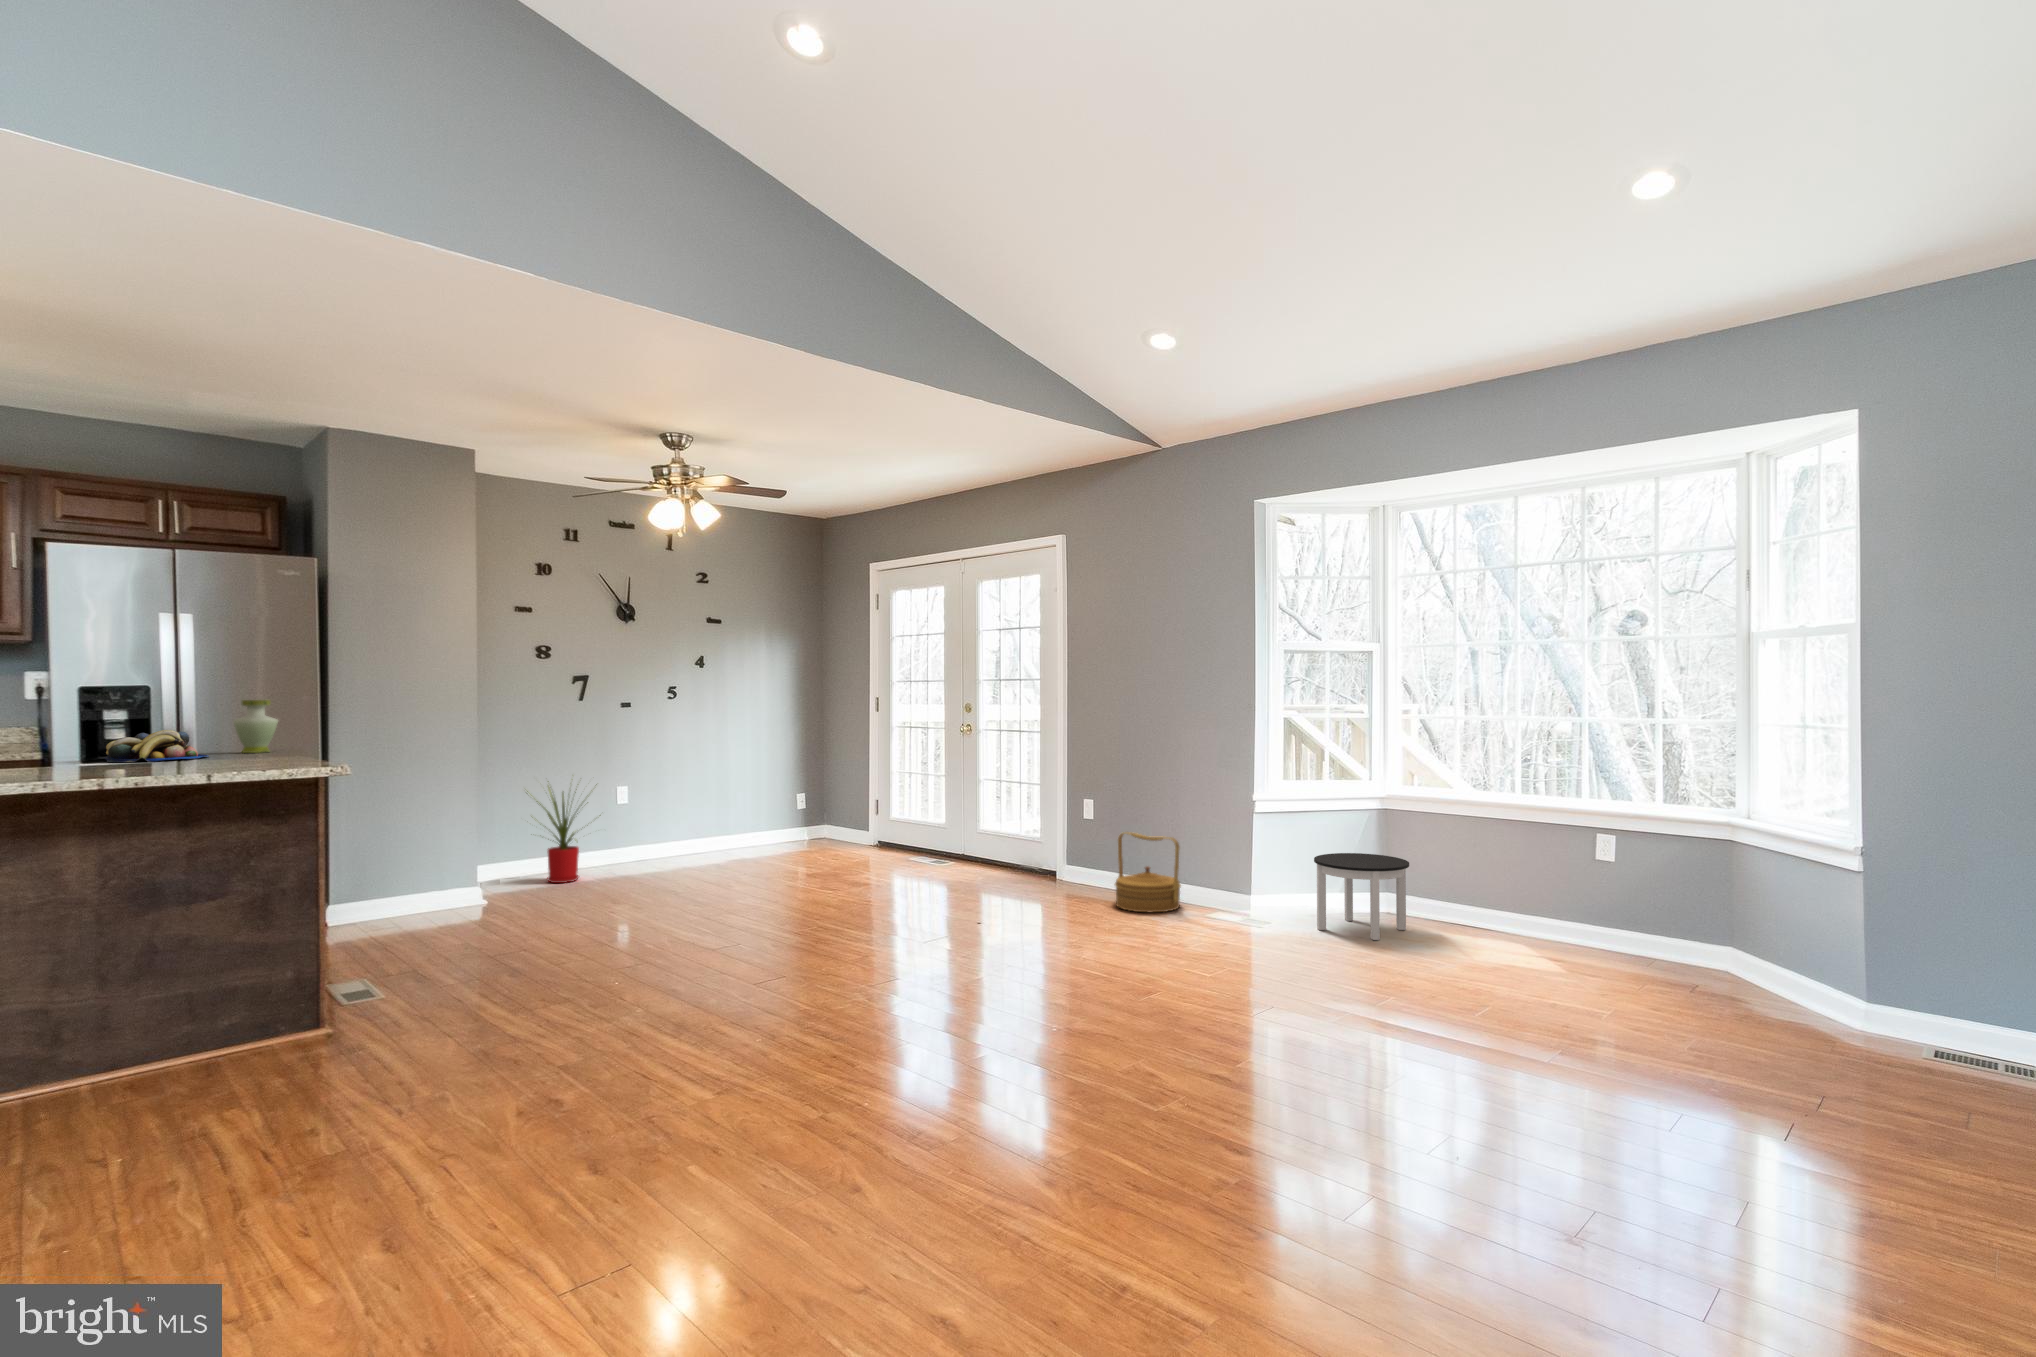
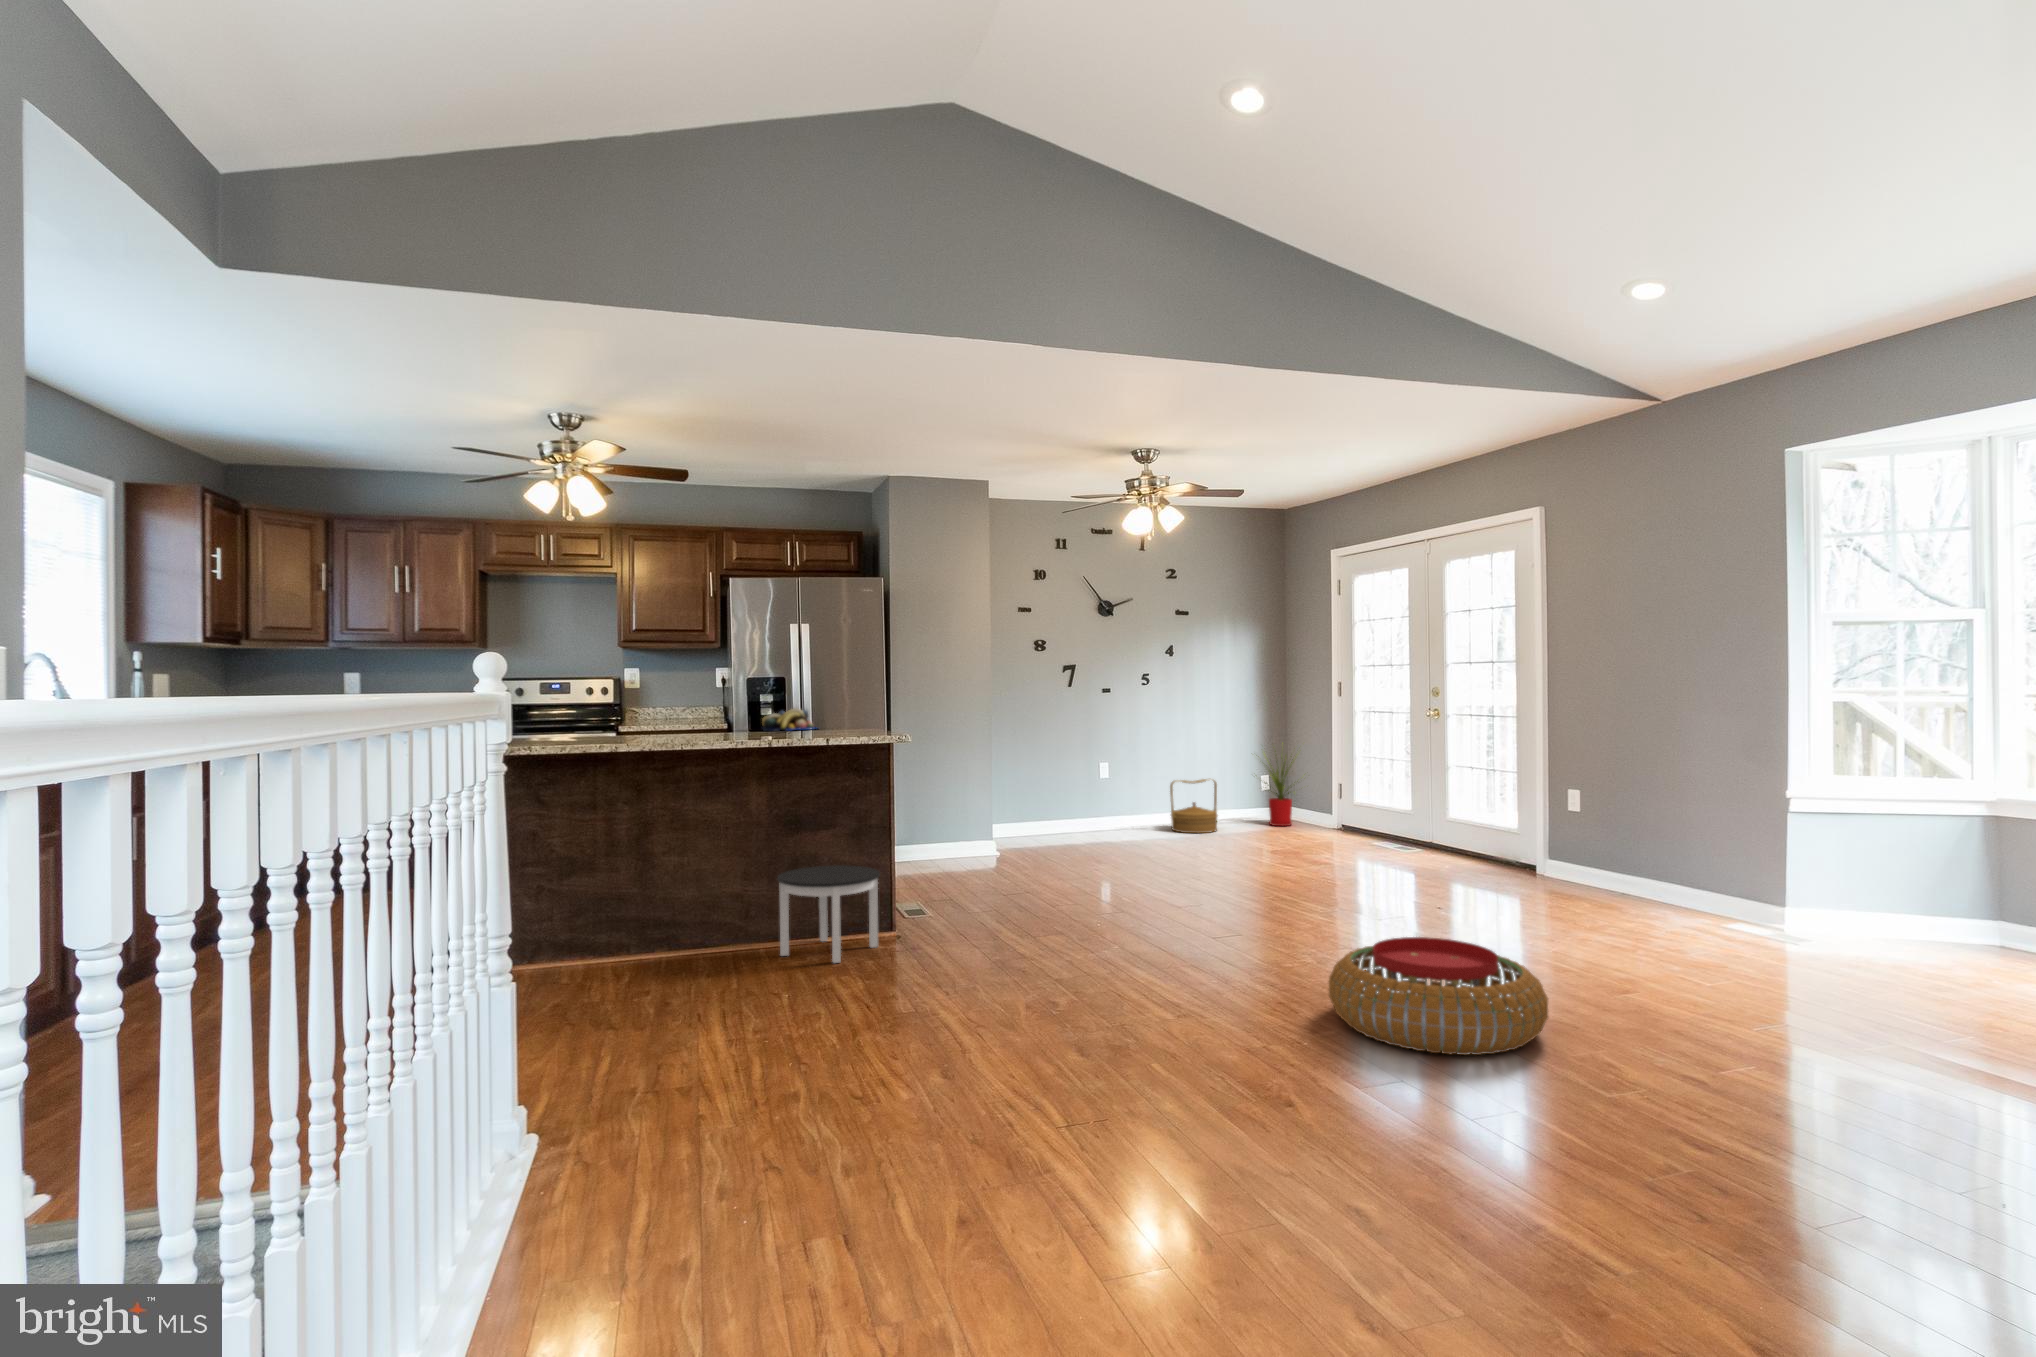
vase: present [233,700,278,753] -> none [833,687,861,726]
house plant: present [527,781,601,883] -> present [1264,755,1292,826]
woven basket: present [1115,832,1181,912] -> present [1170,779,1217,833]
round table: present [1314,853,1409,940] -> present [778,865,880,963]
pouf: none [898,975,1120,1110] -> present [1328,937,1548,1055]

